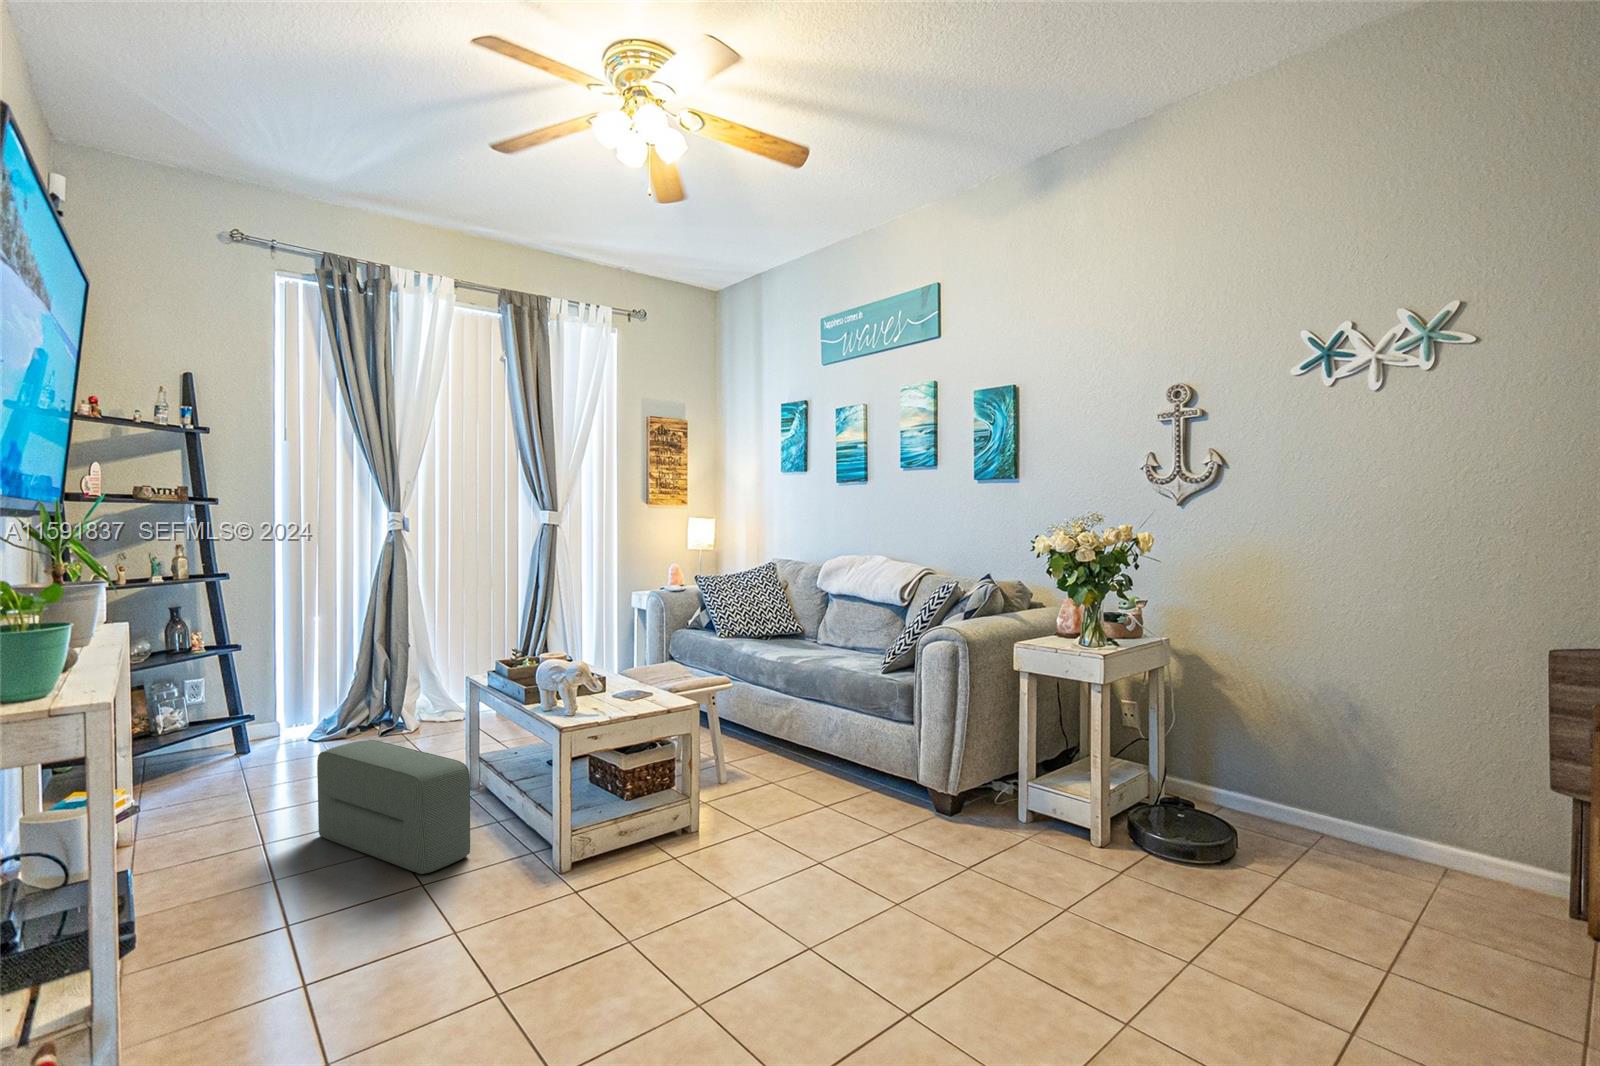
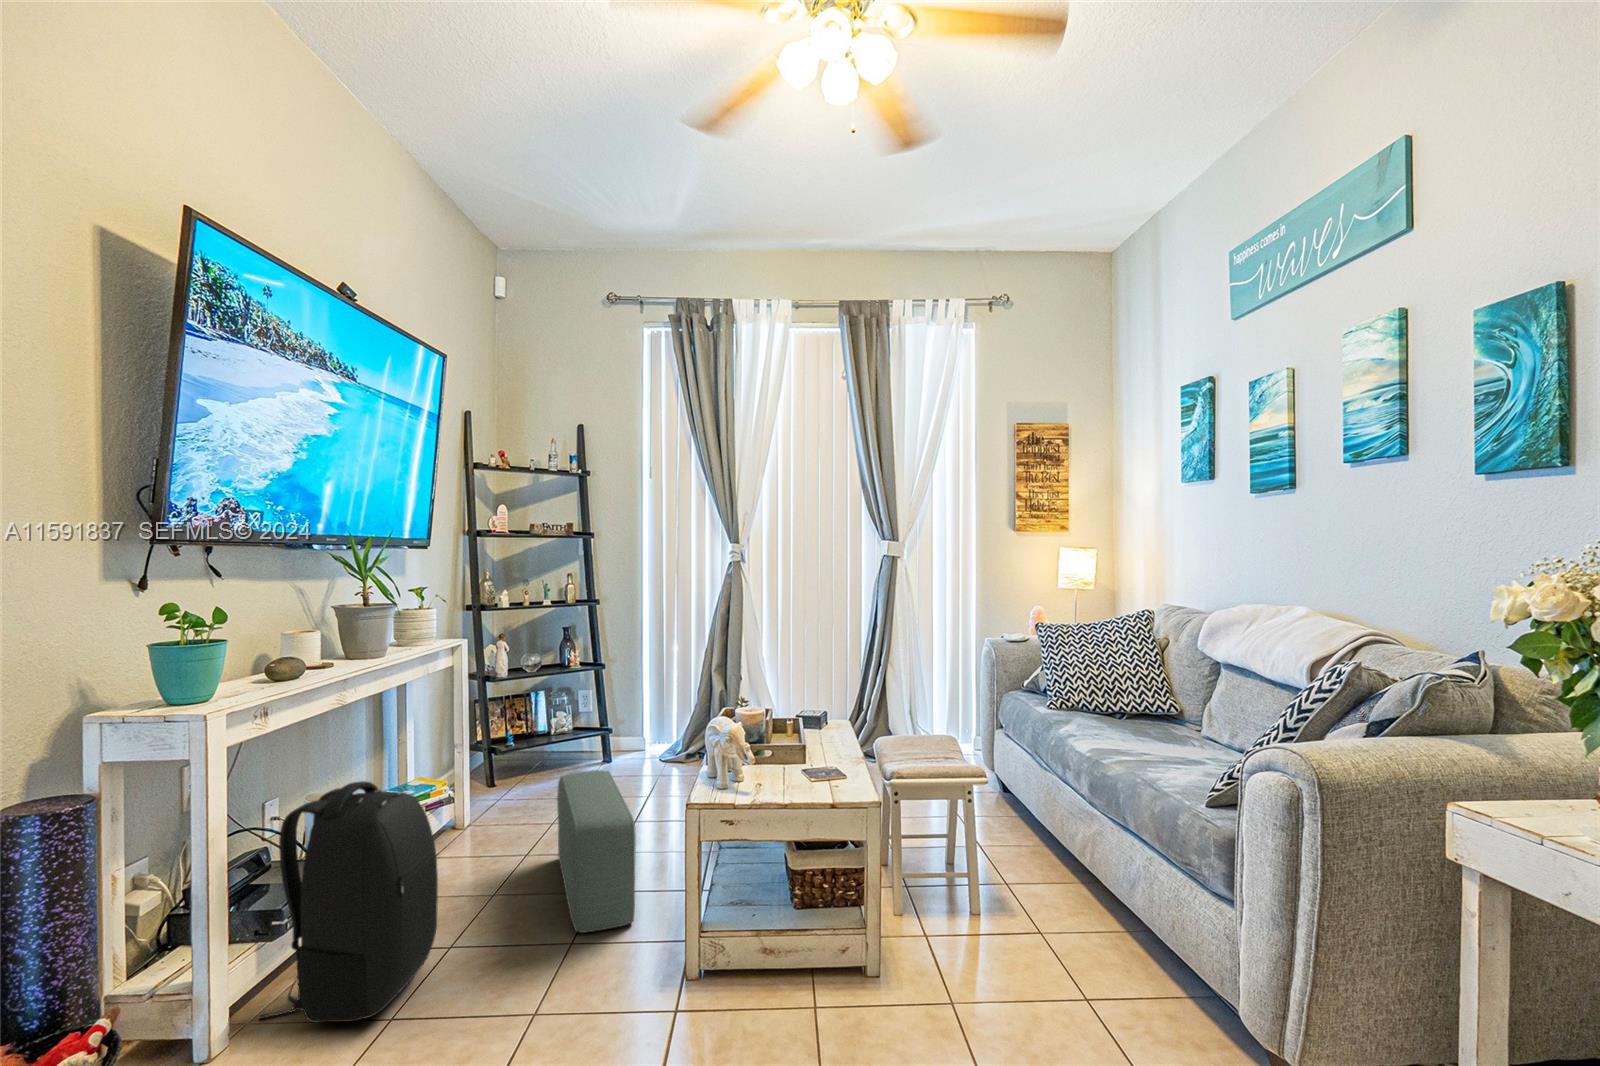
backpack: none [147,761,328,1027] -> present [259,781,438,1023]

